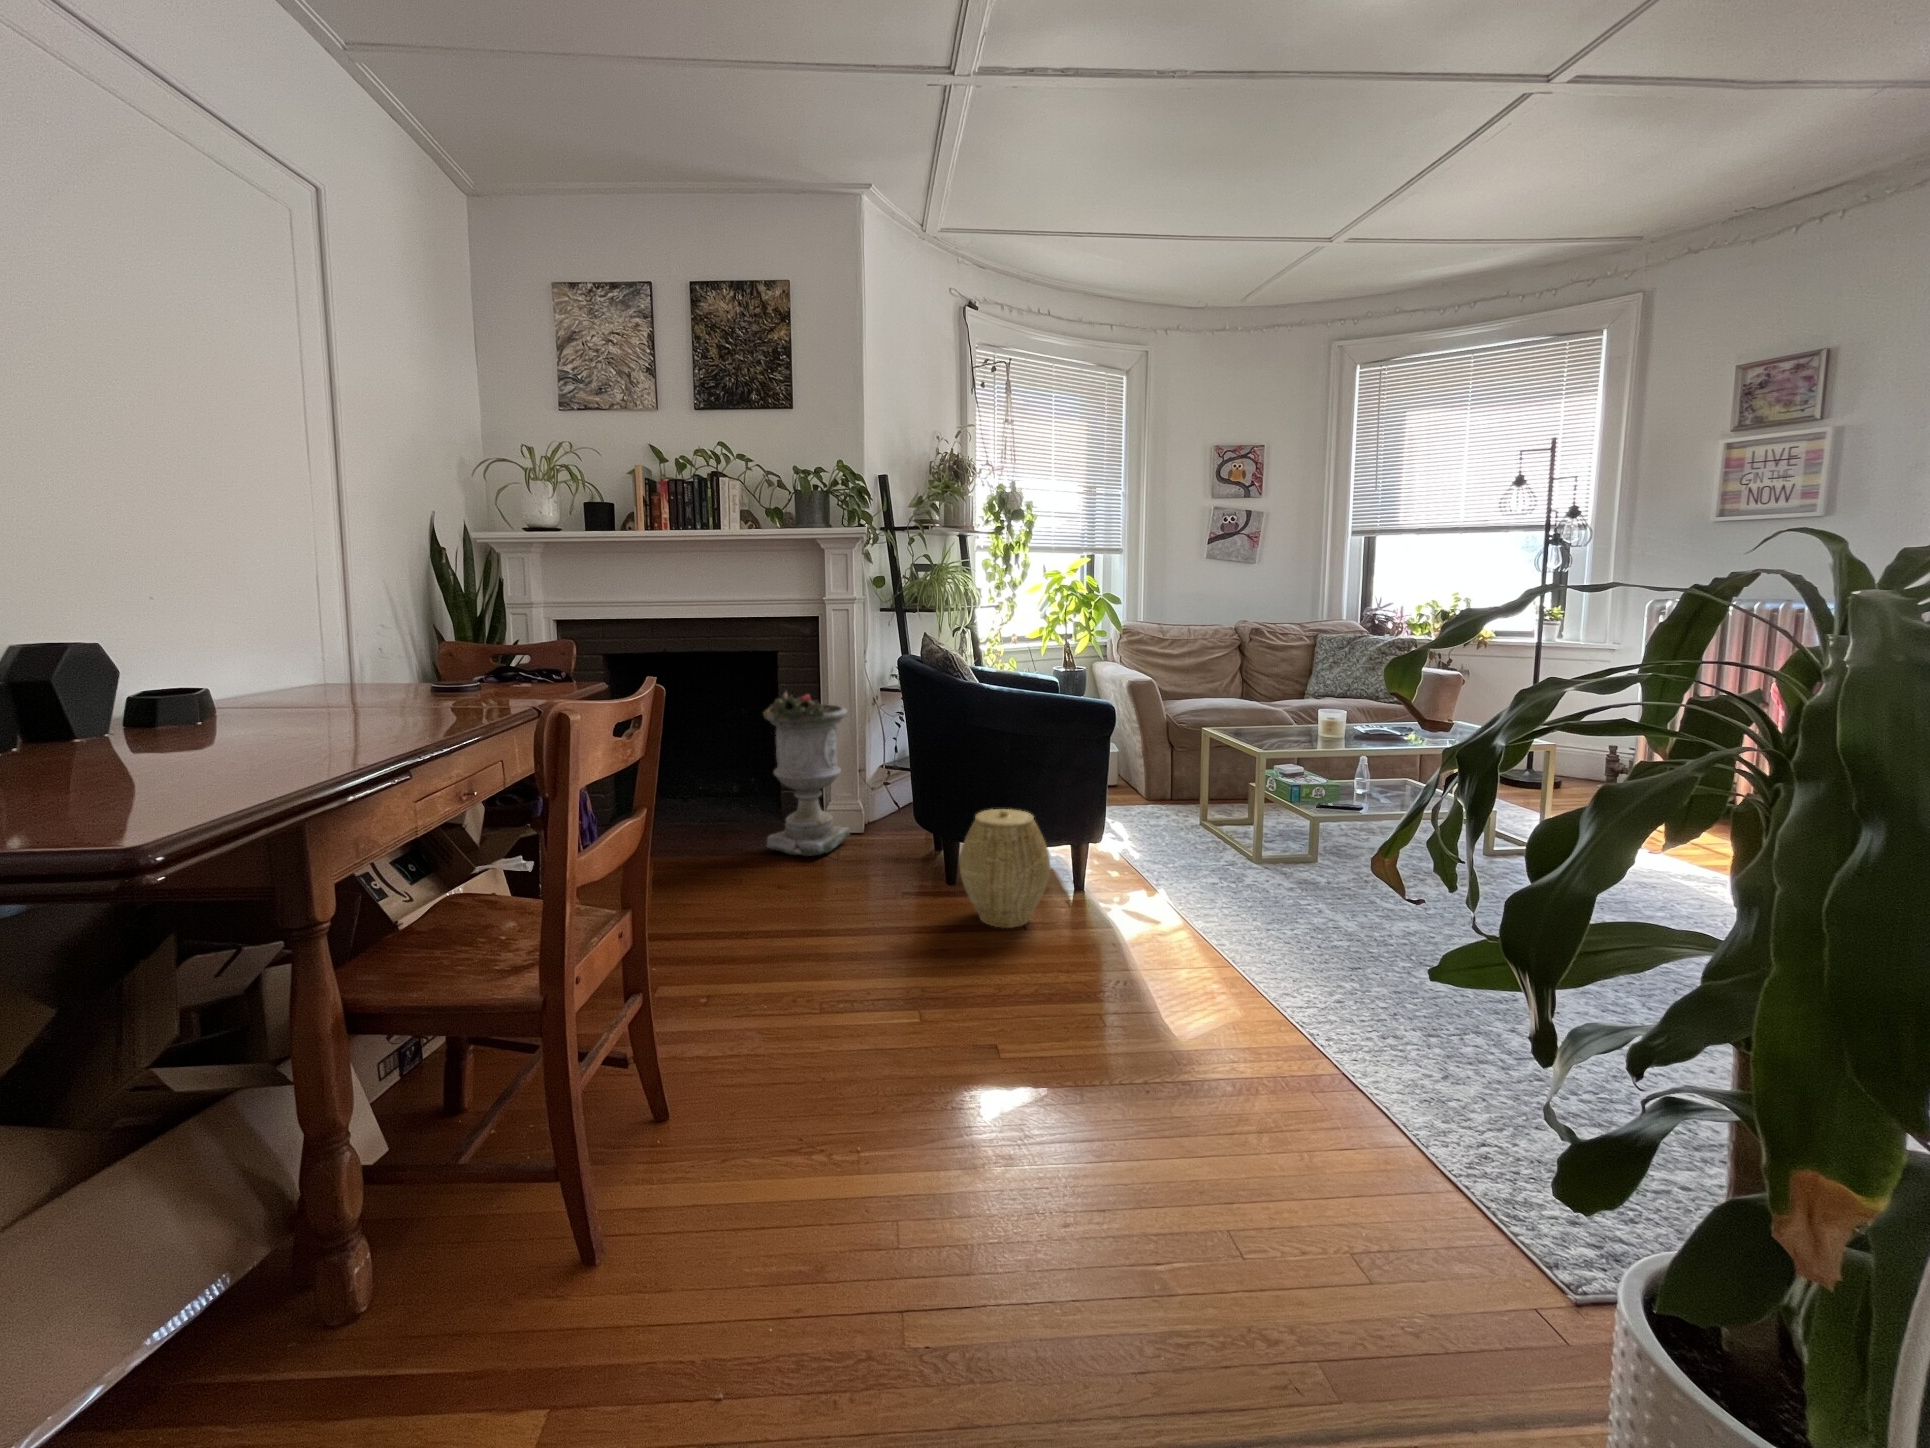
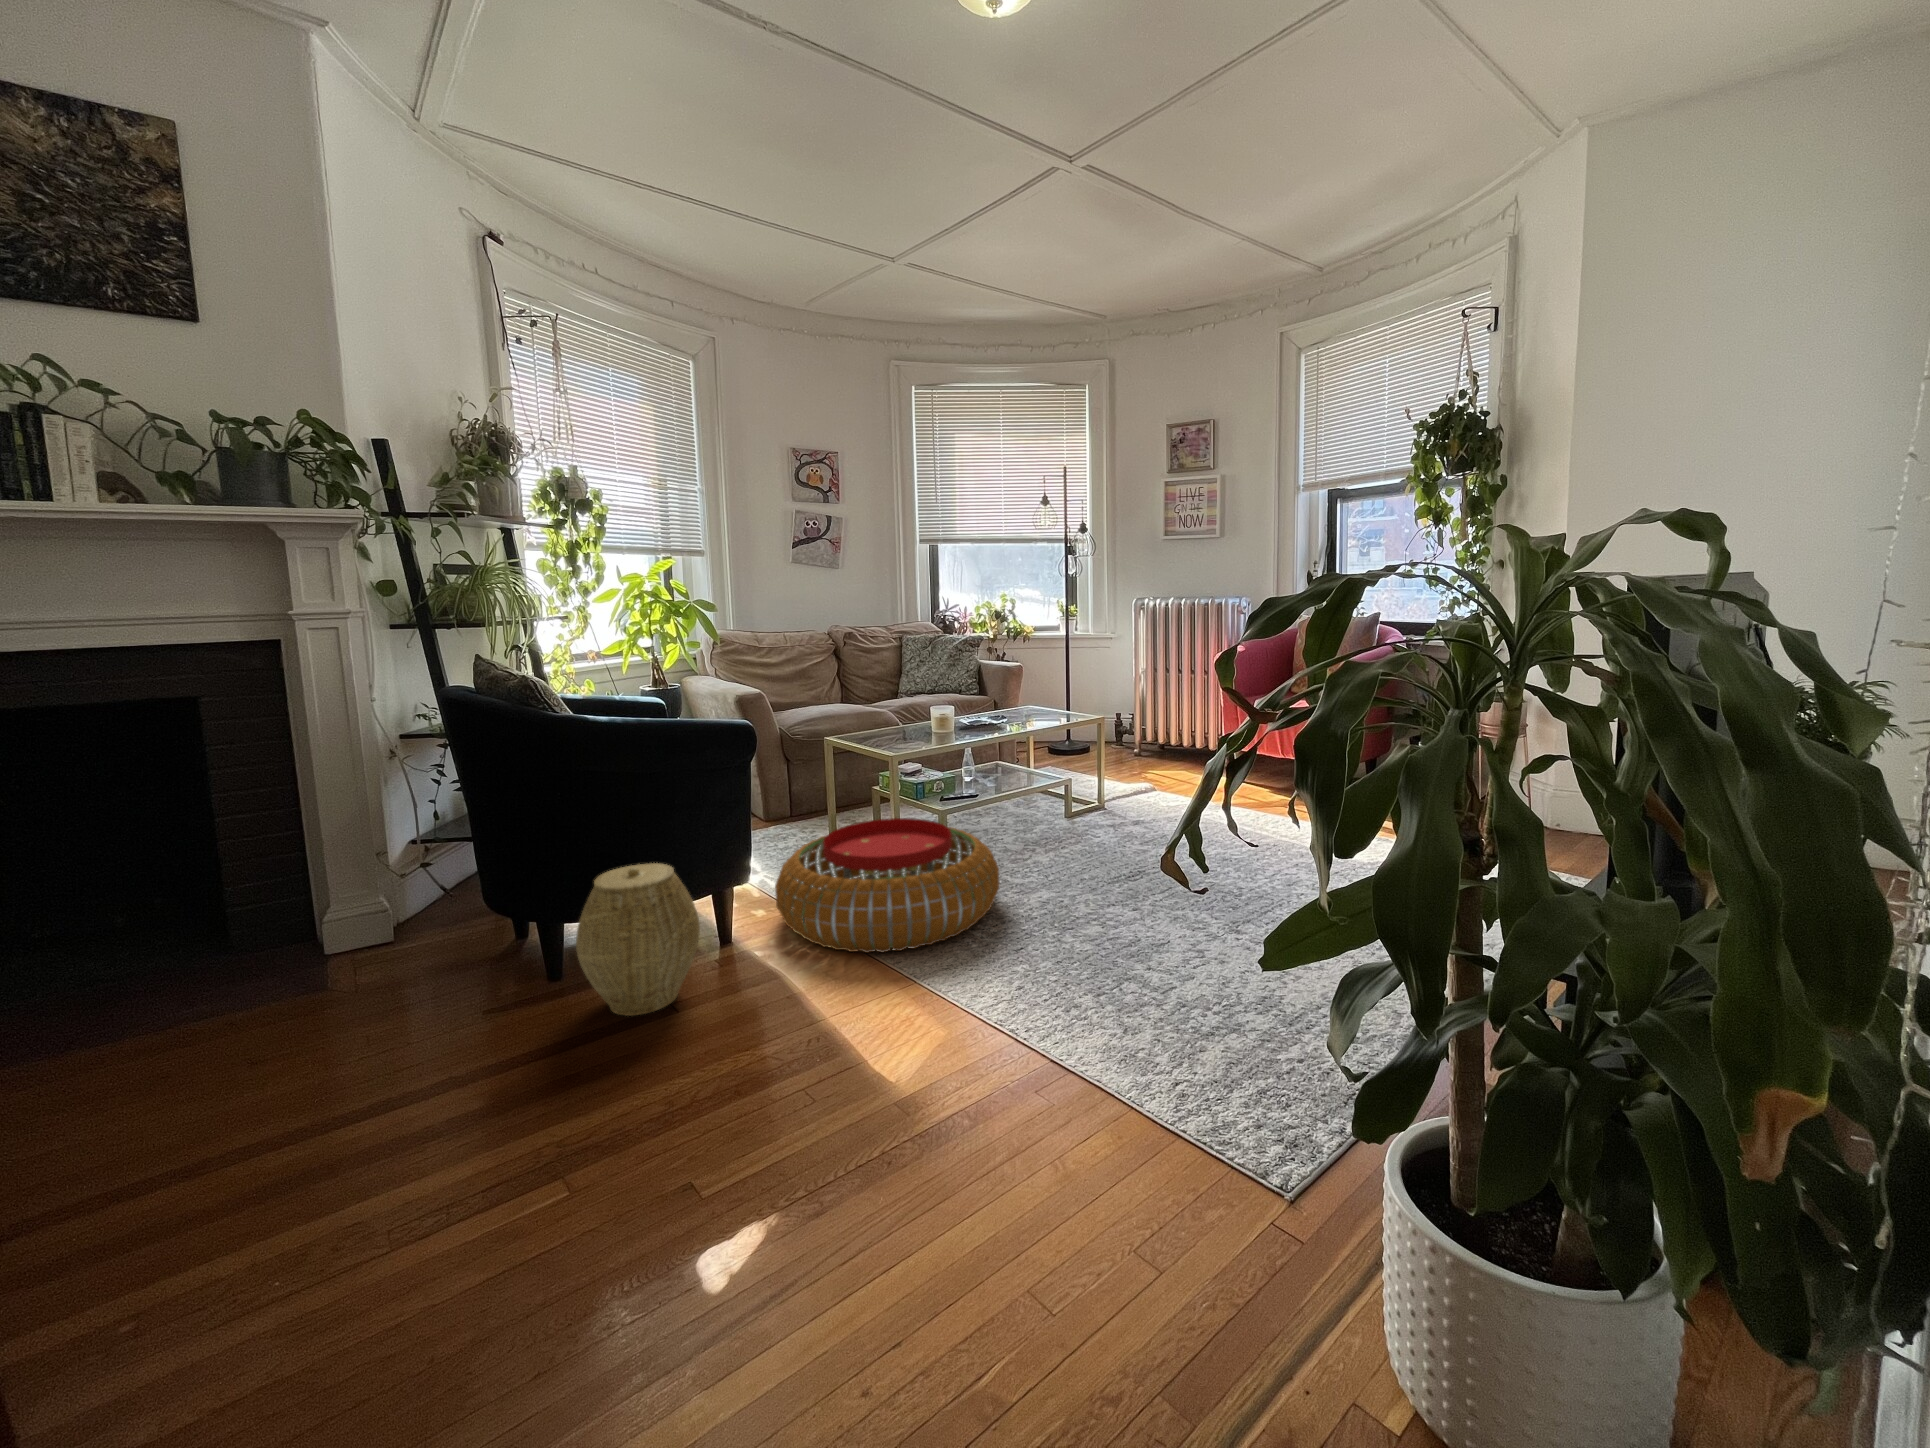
planter: present [763,692,850,856] -> none [187,751,374,999]
pouf: none [1123,813,1356,941] -> present [775,818,999,953]

